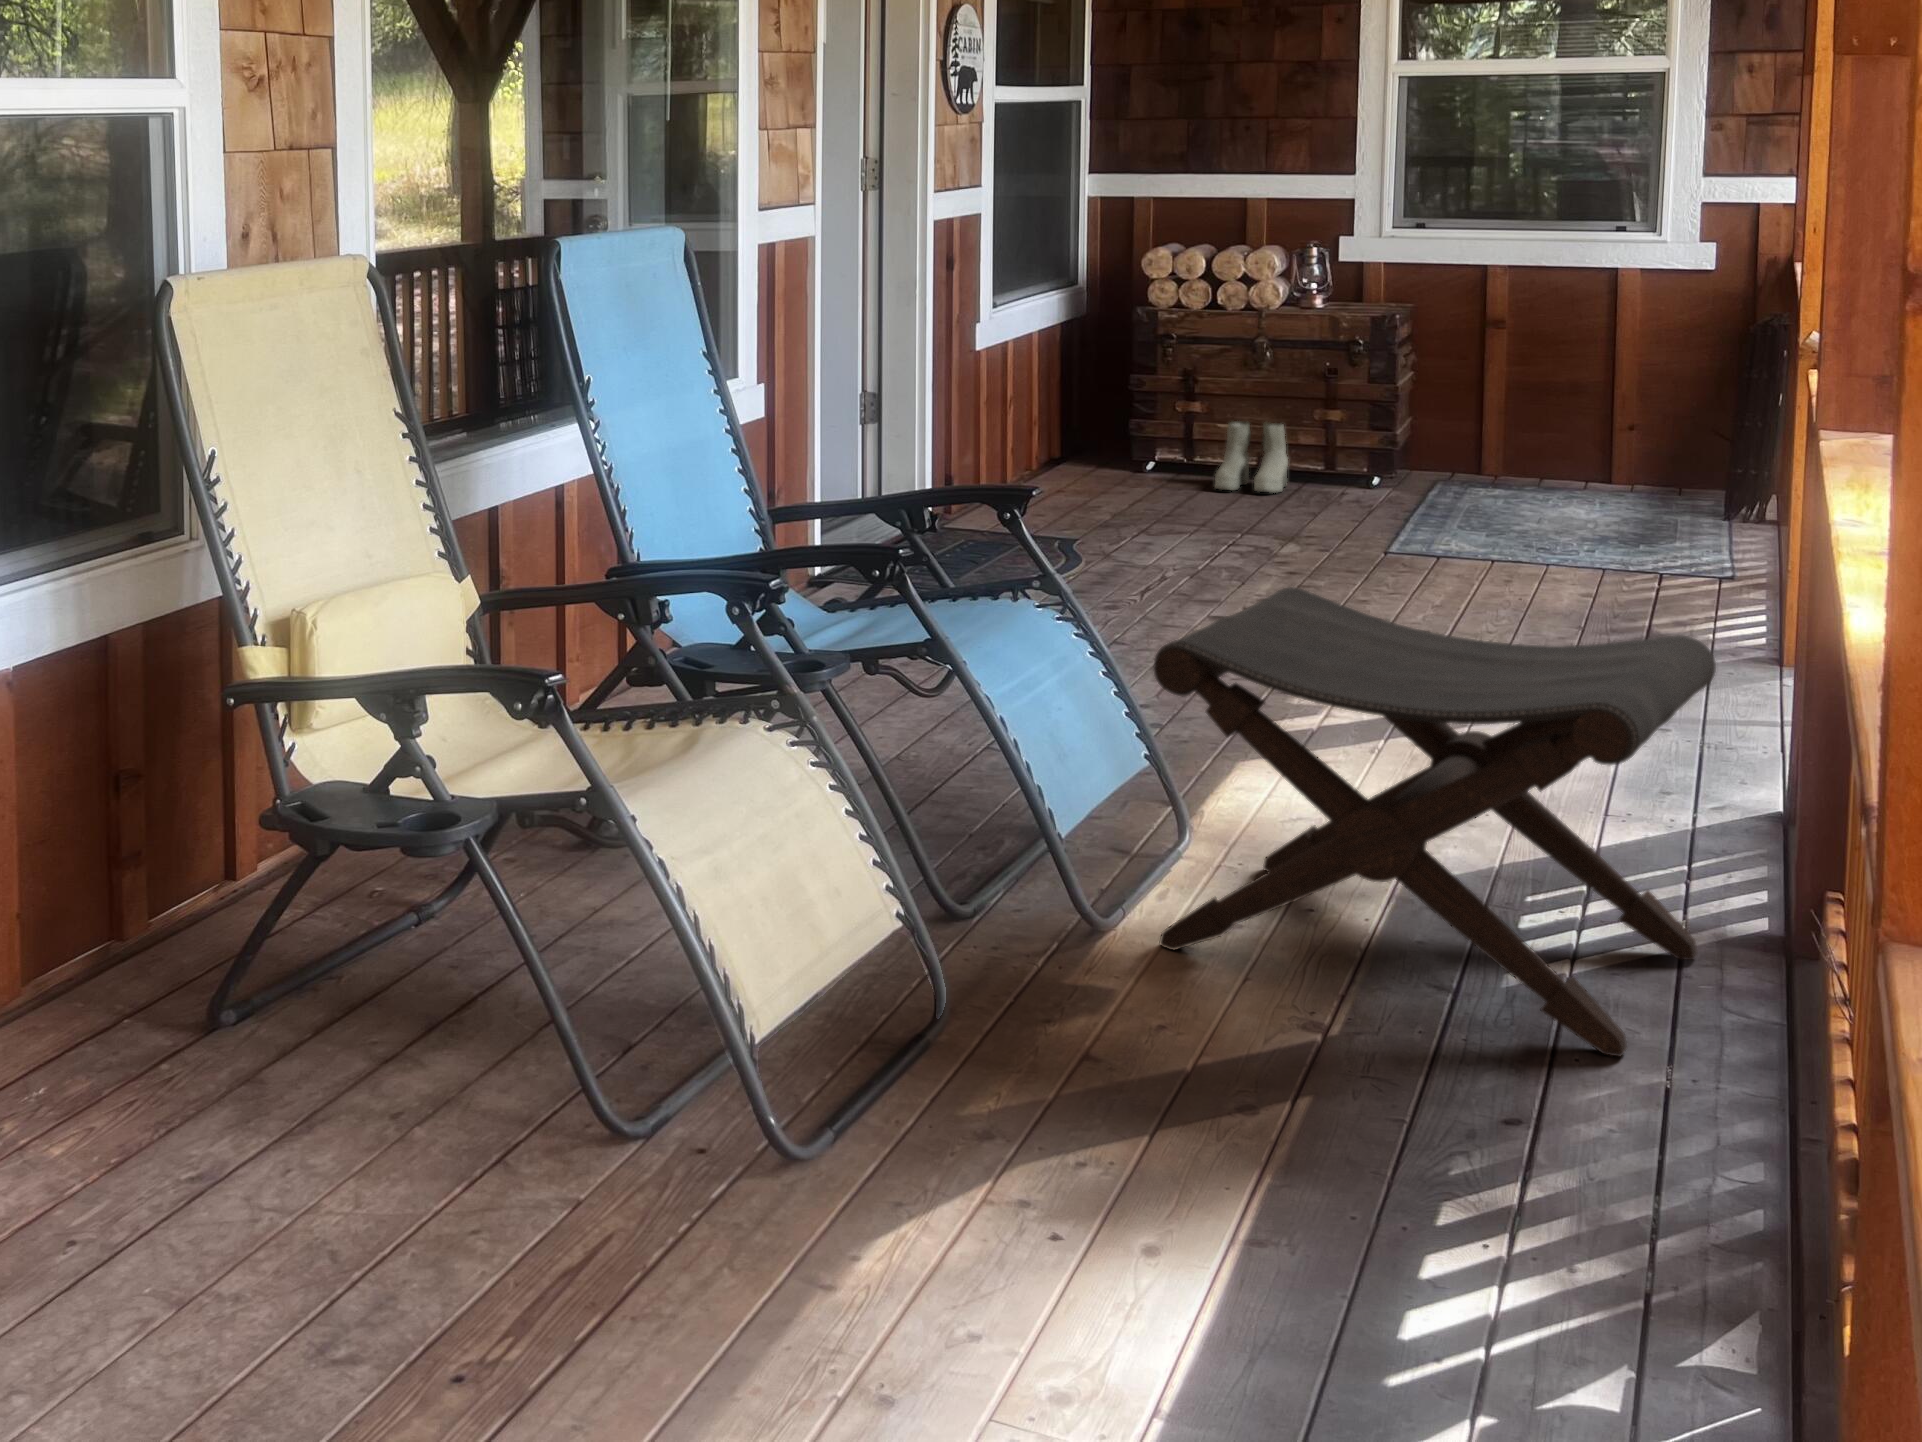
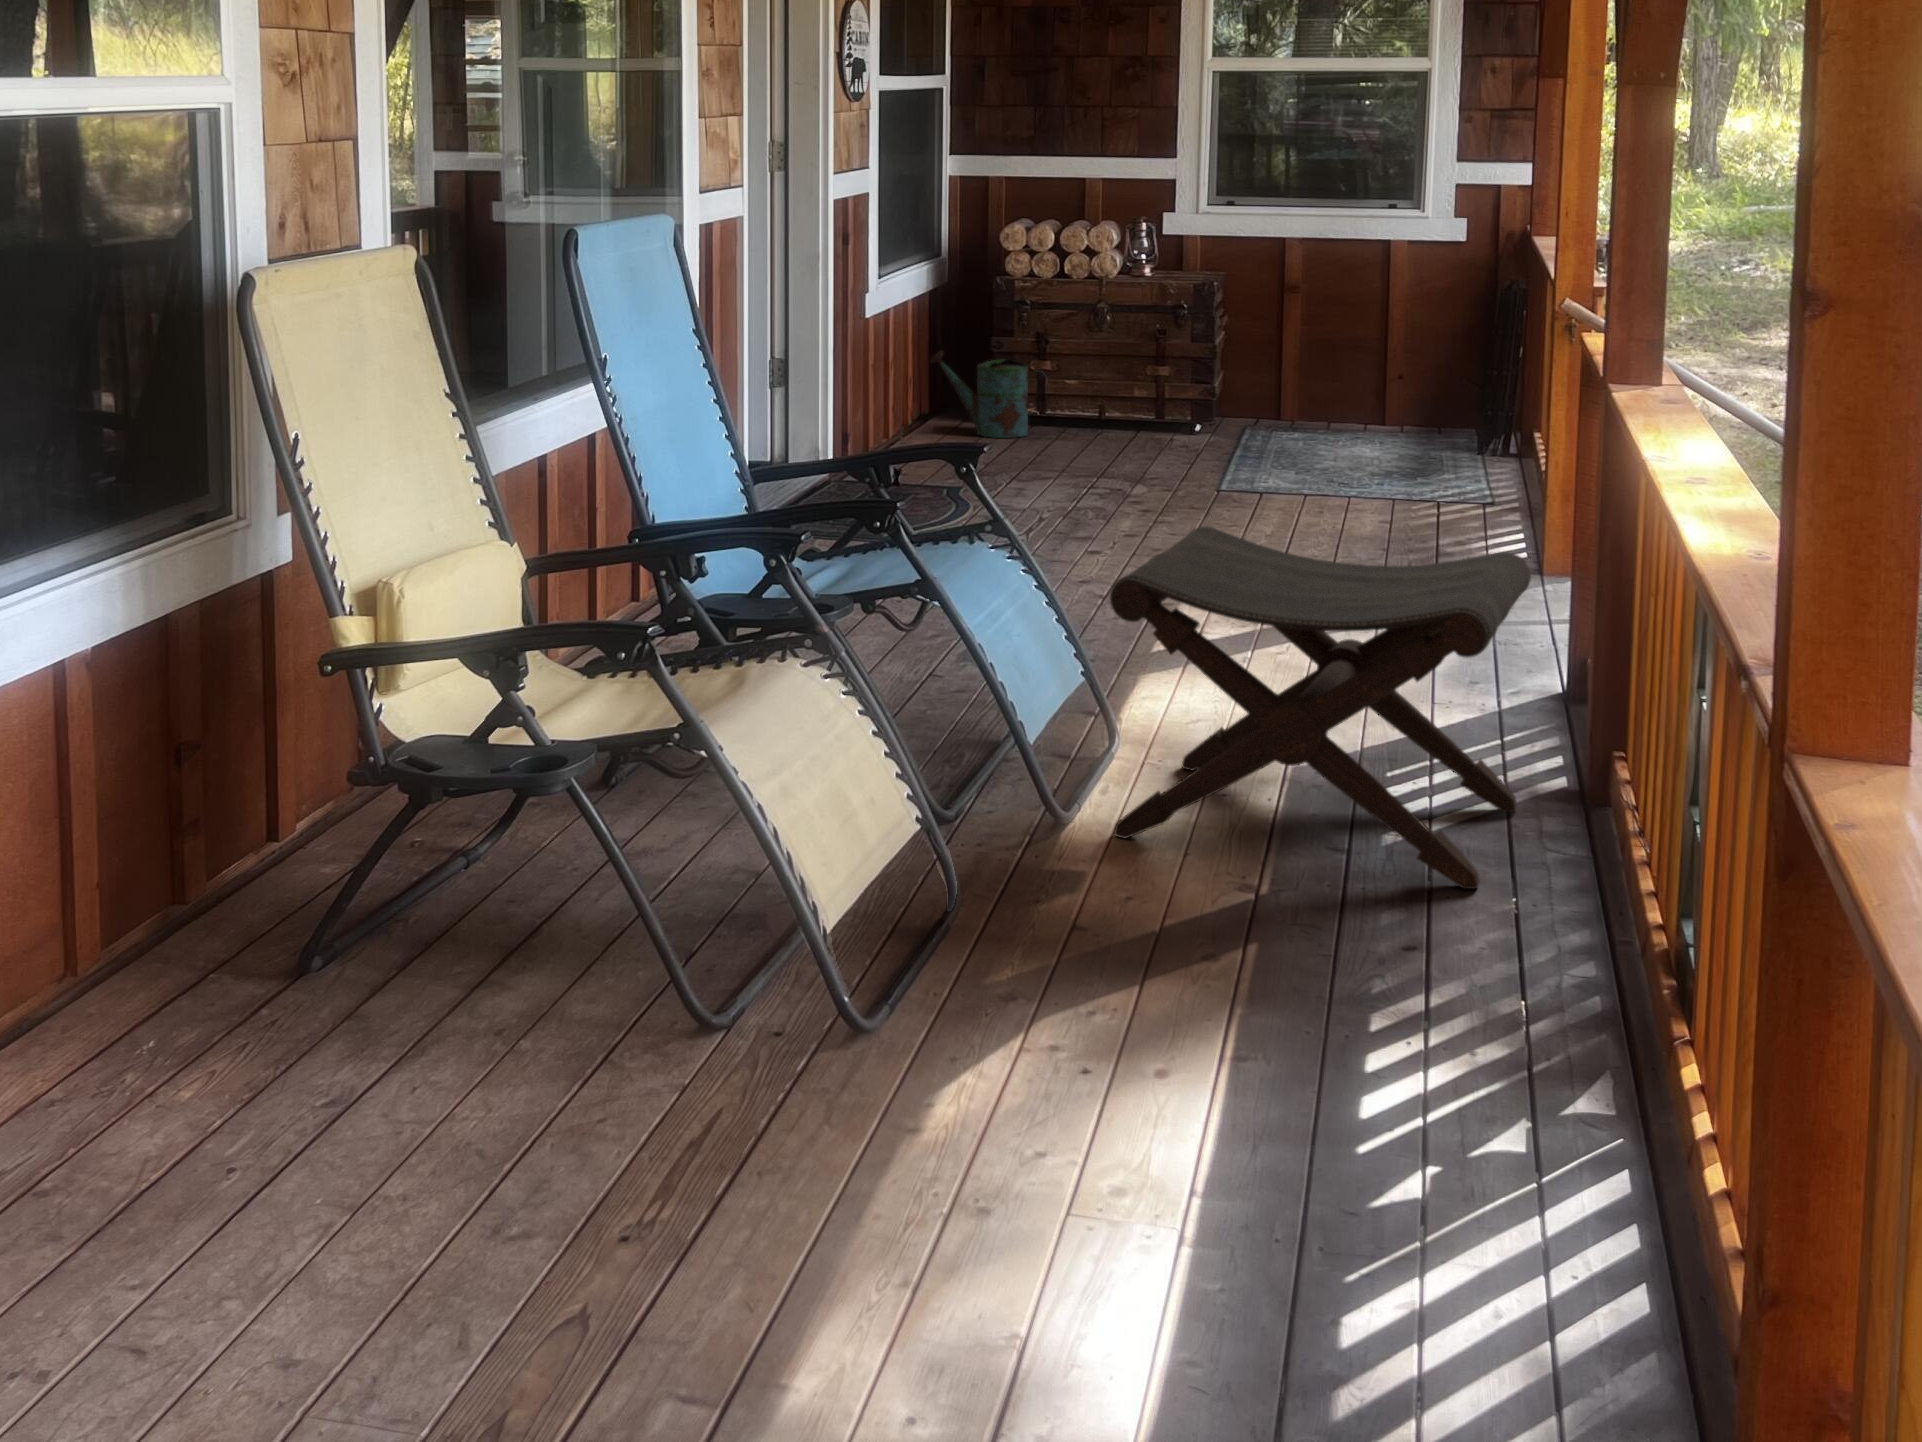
watering can: none [1058,385,1194,482] -> present [930,351,1033,438]
boots: present [1215,421,1288,493] -> none [1068,380,1129,444]

